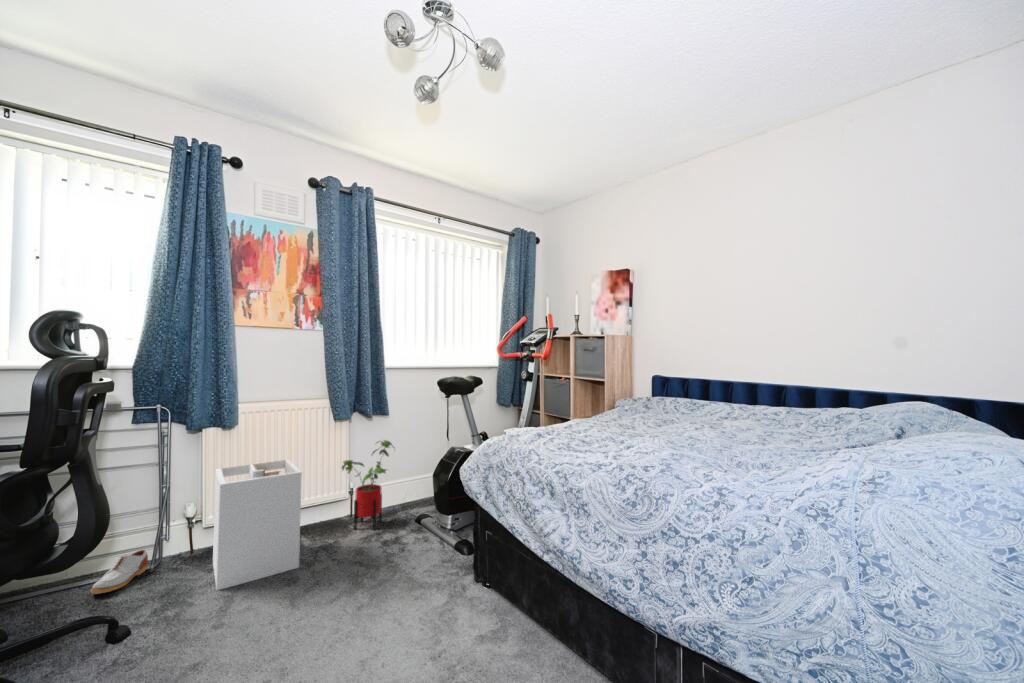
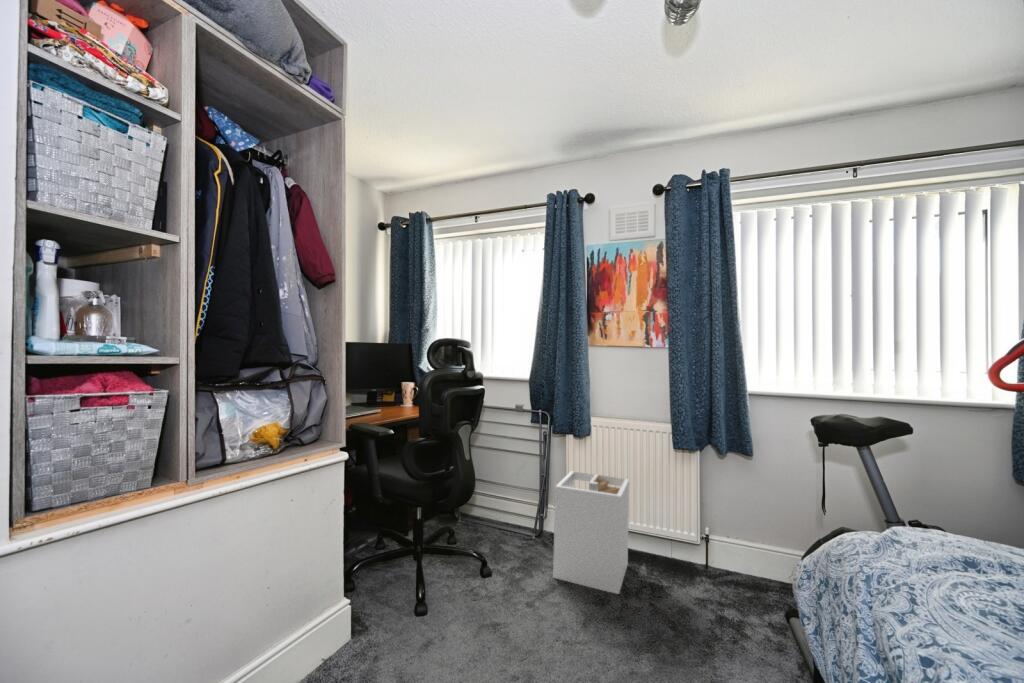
house plant: present [342,440,392,529] -> none [688,485,758,596]
shoe: present [90,550,148,594] -> none [499,518,536,542]

